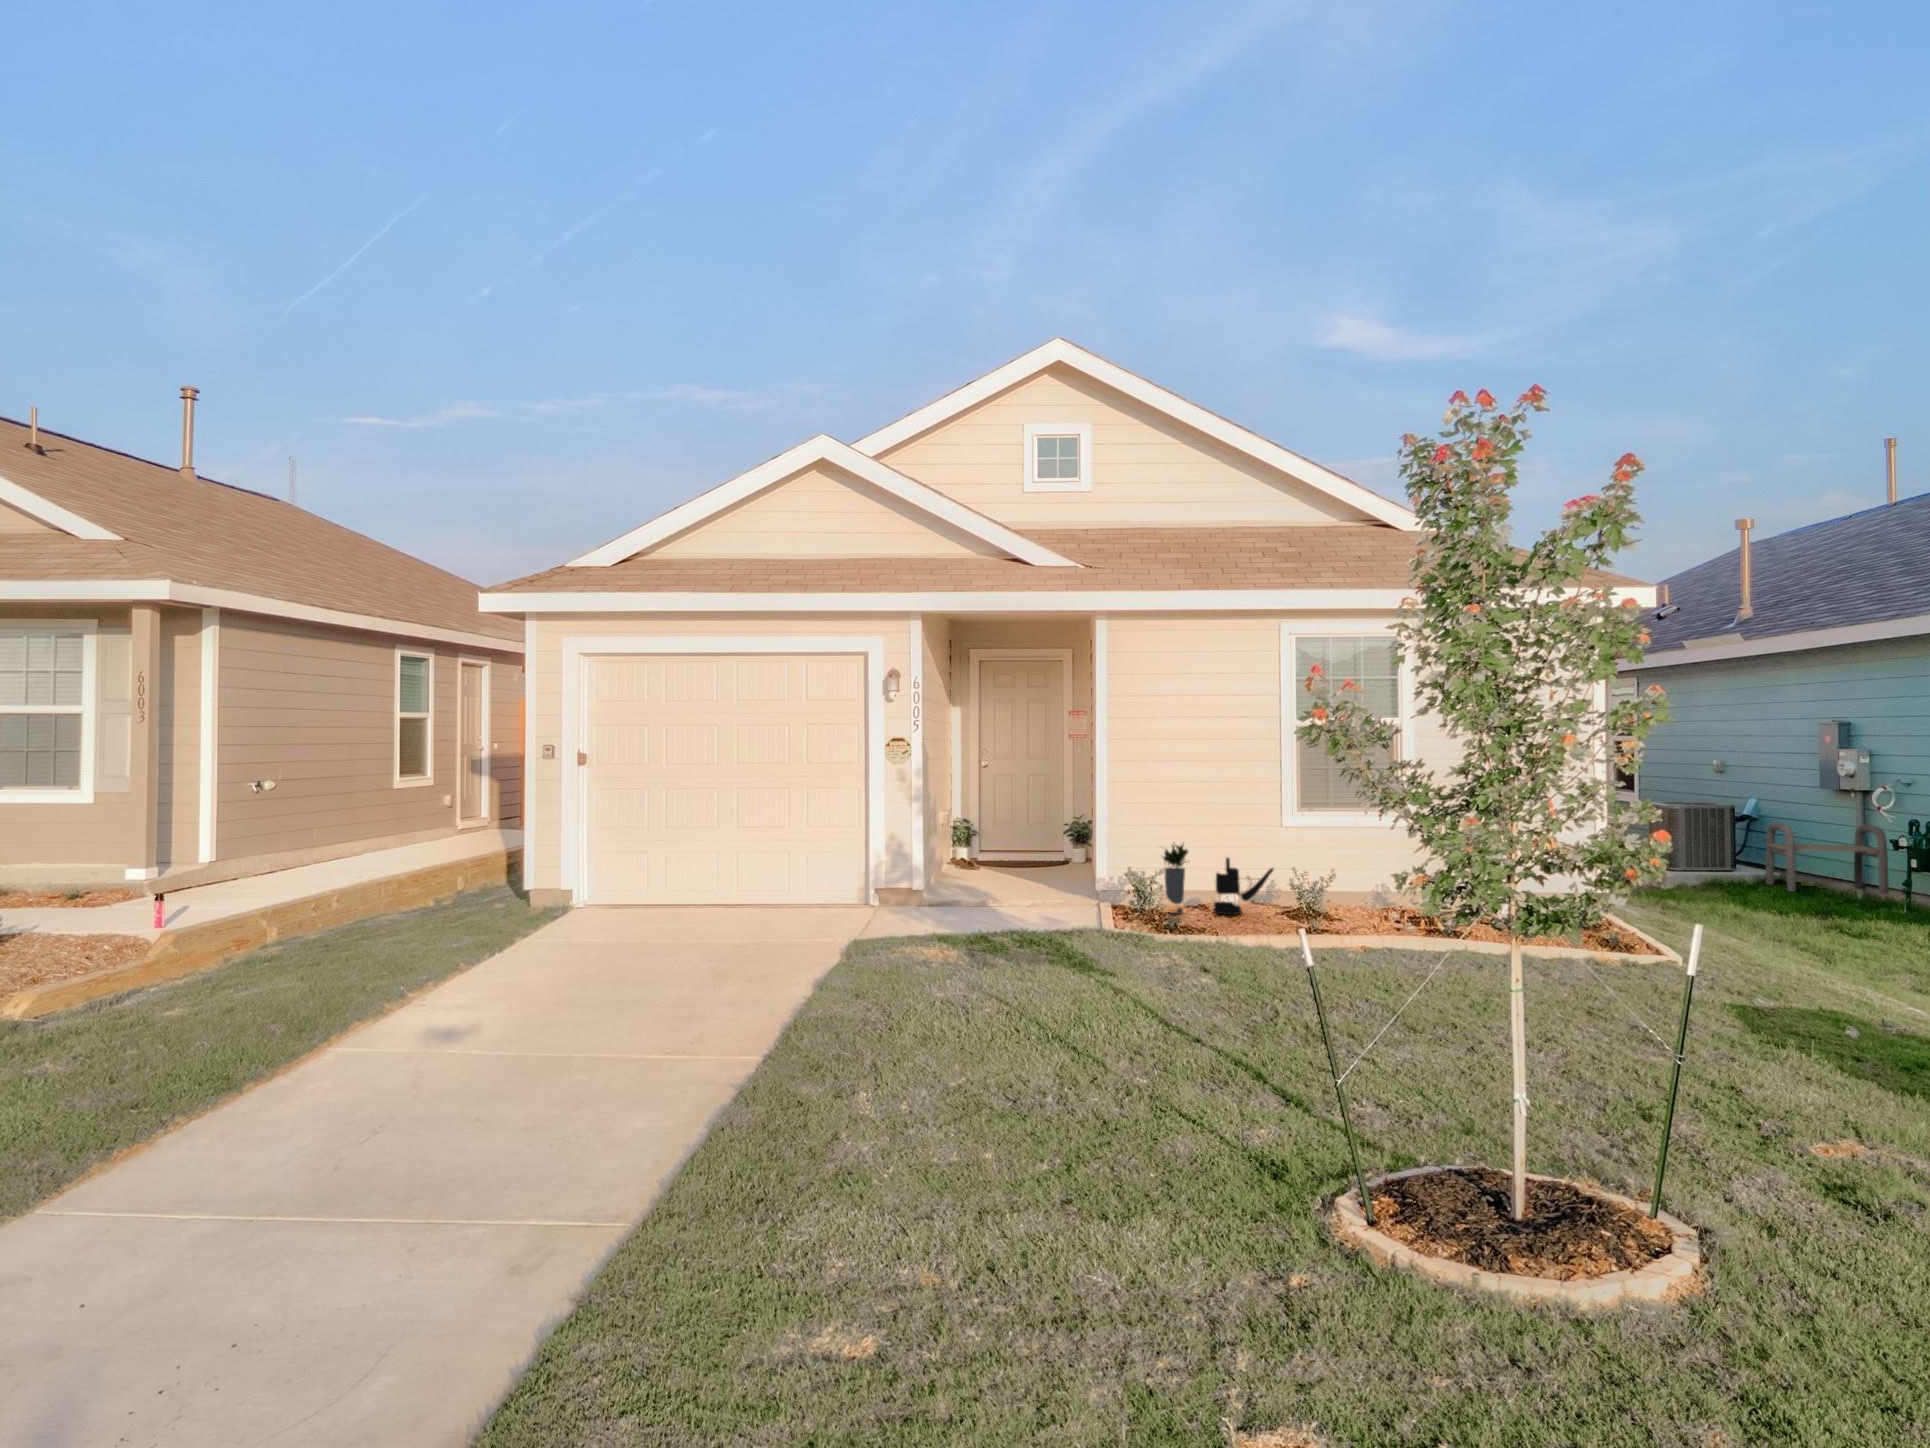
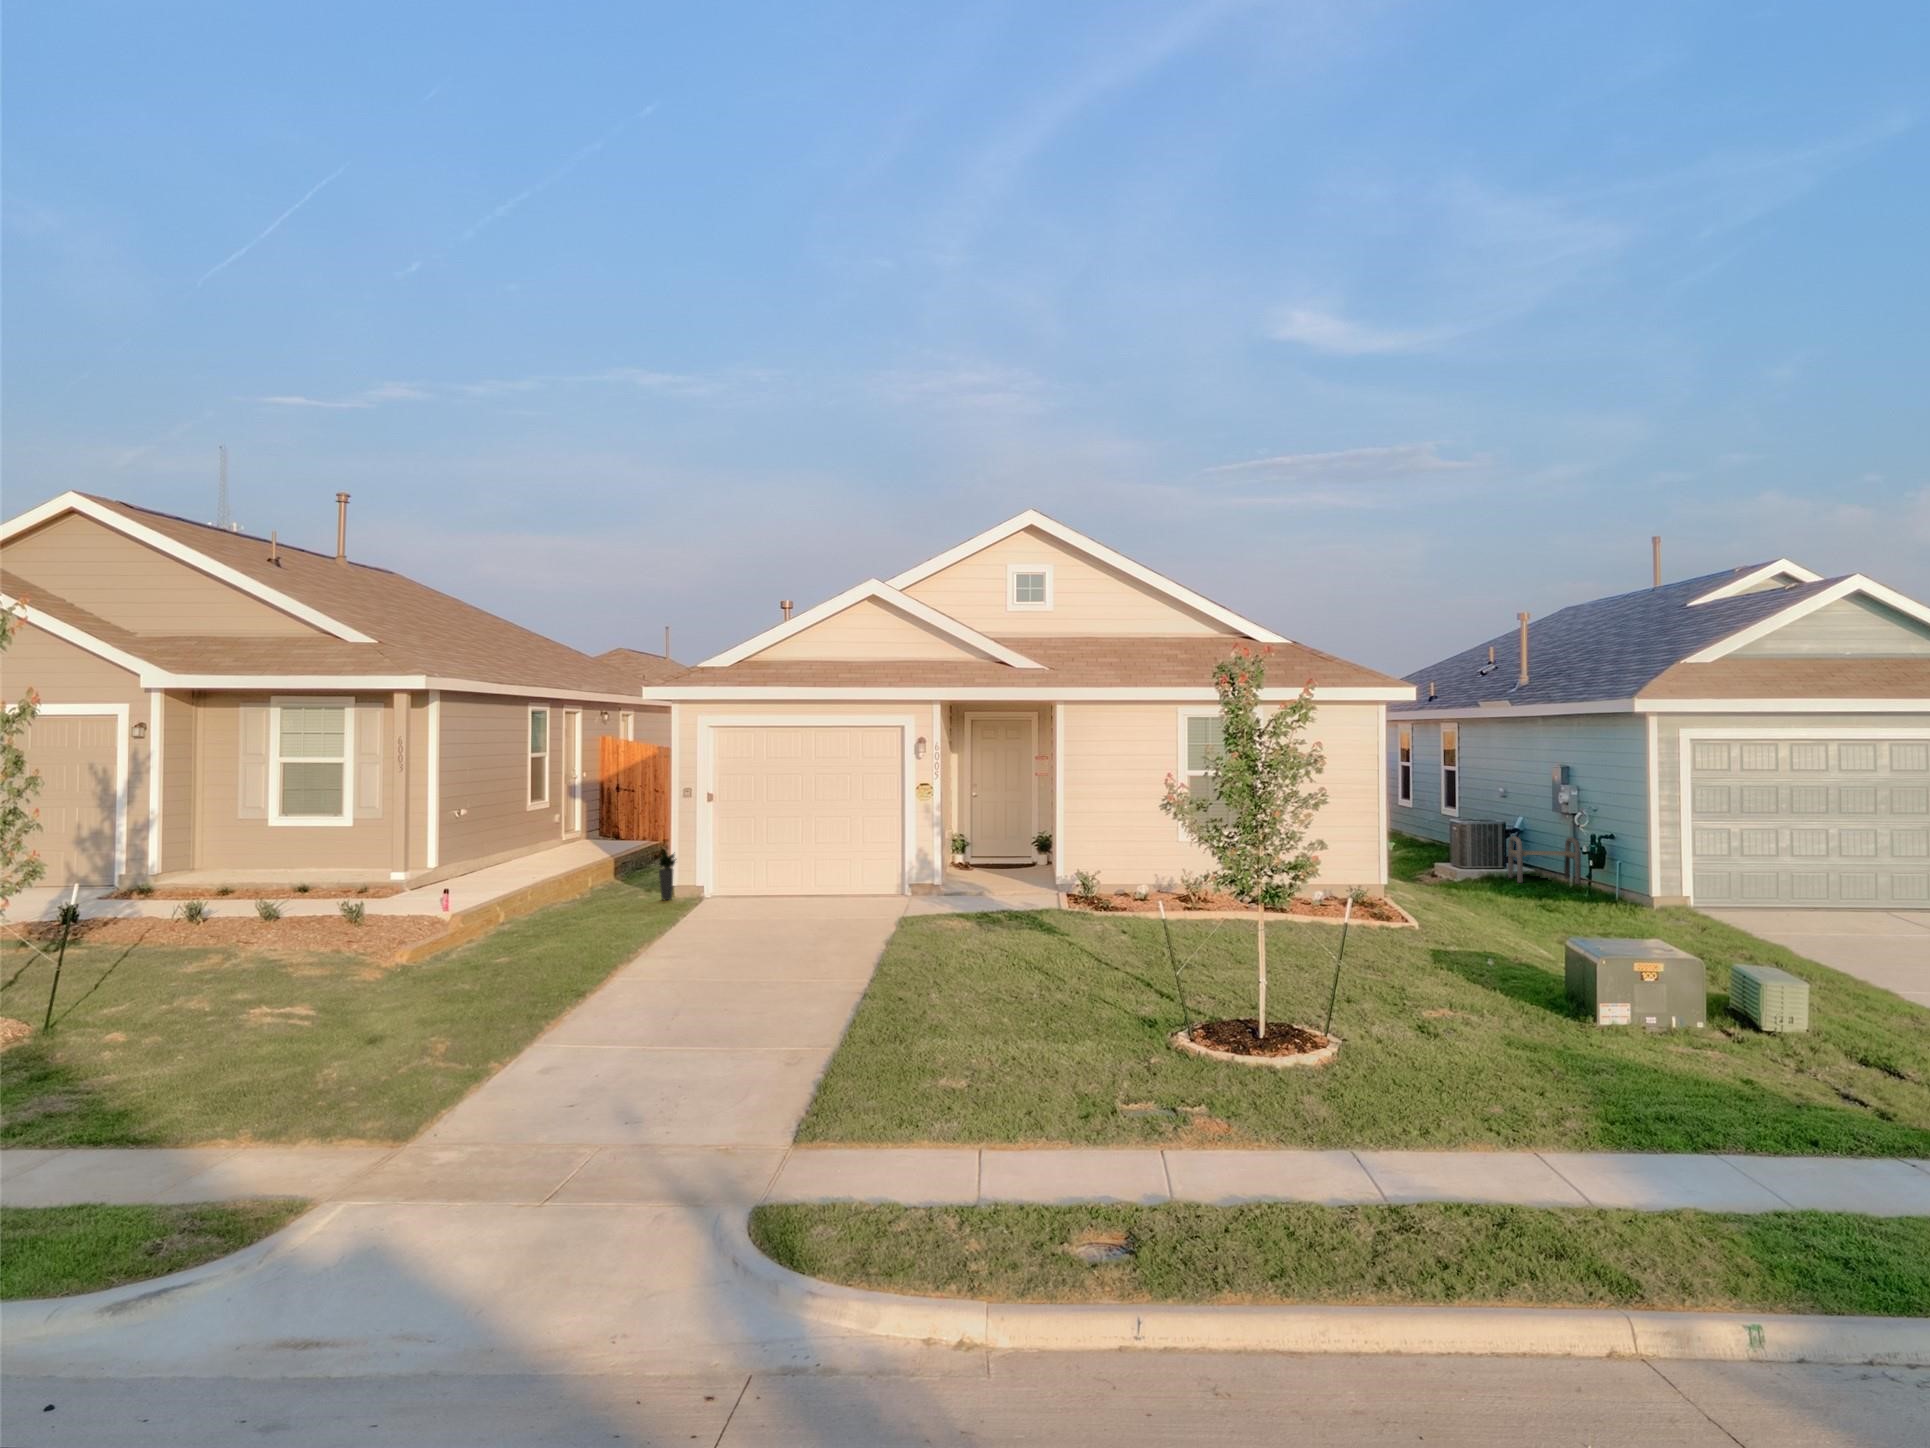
planter: present [1163,844,1188,914] -> present [659,852,675,900]
watering can: present [1213,858,1273,915] -> none [1128,862,1174,900]

